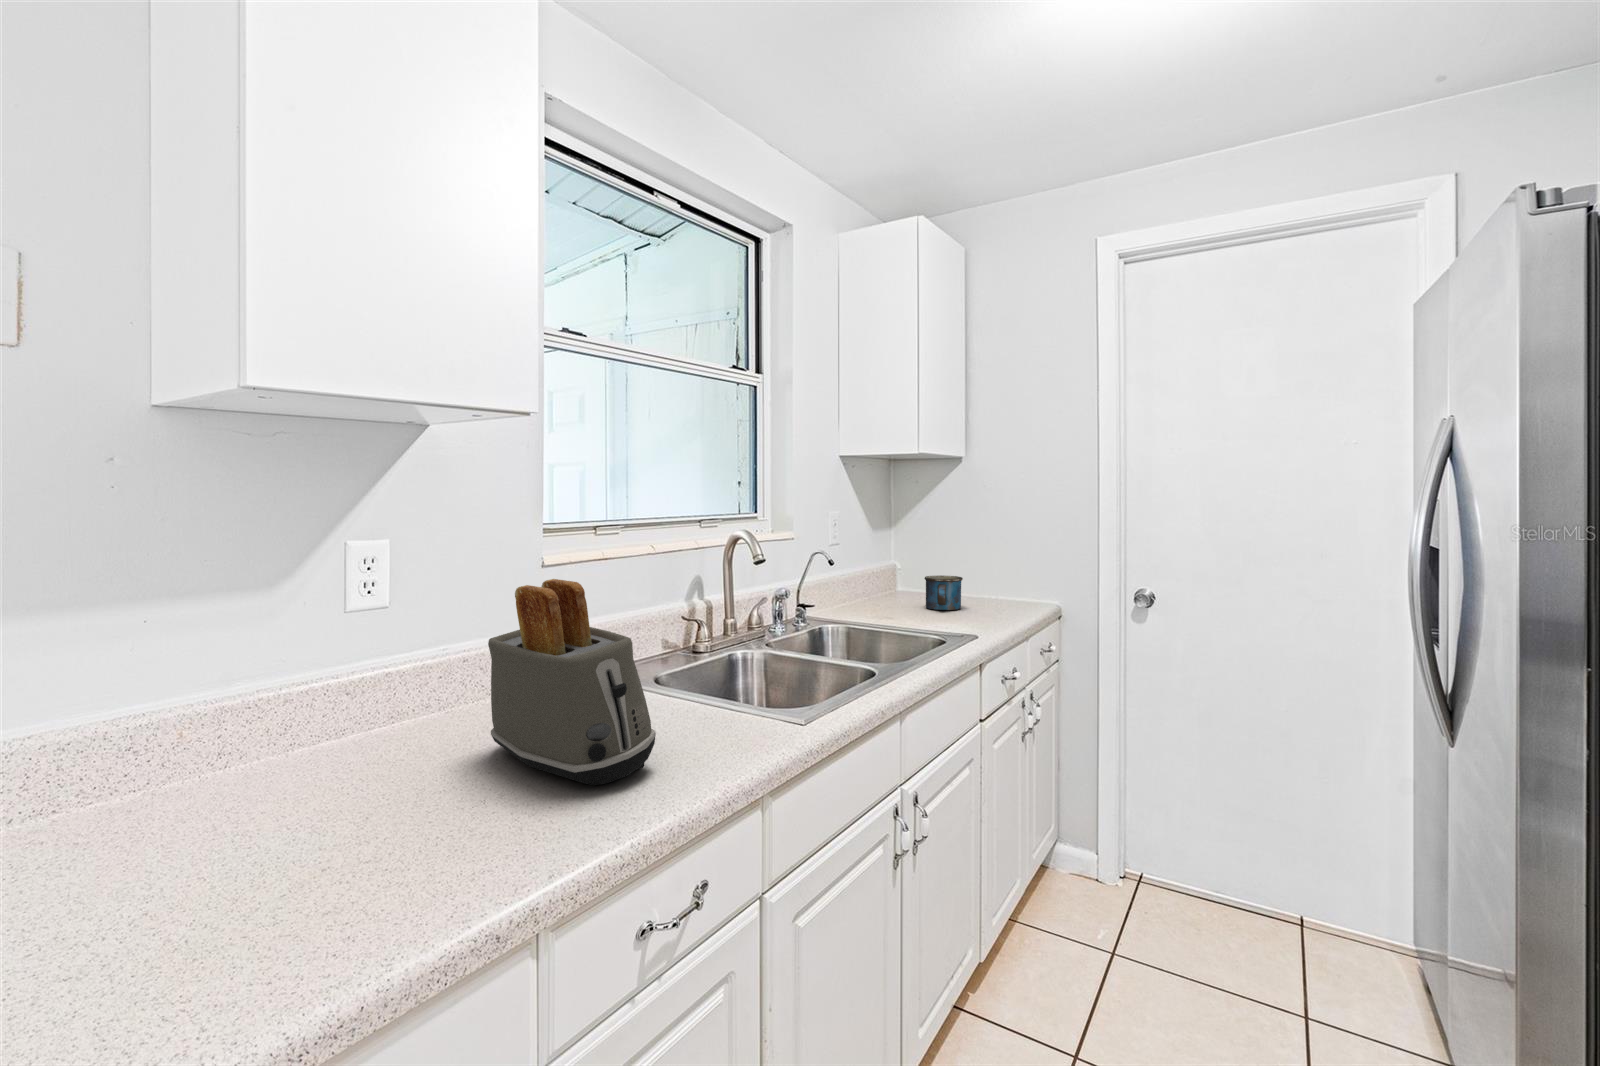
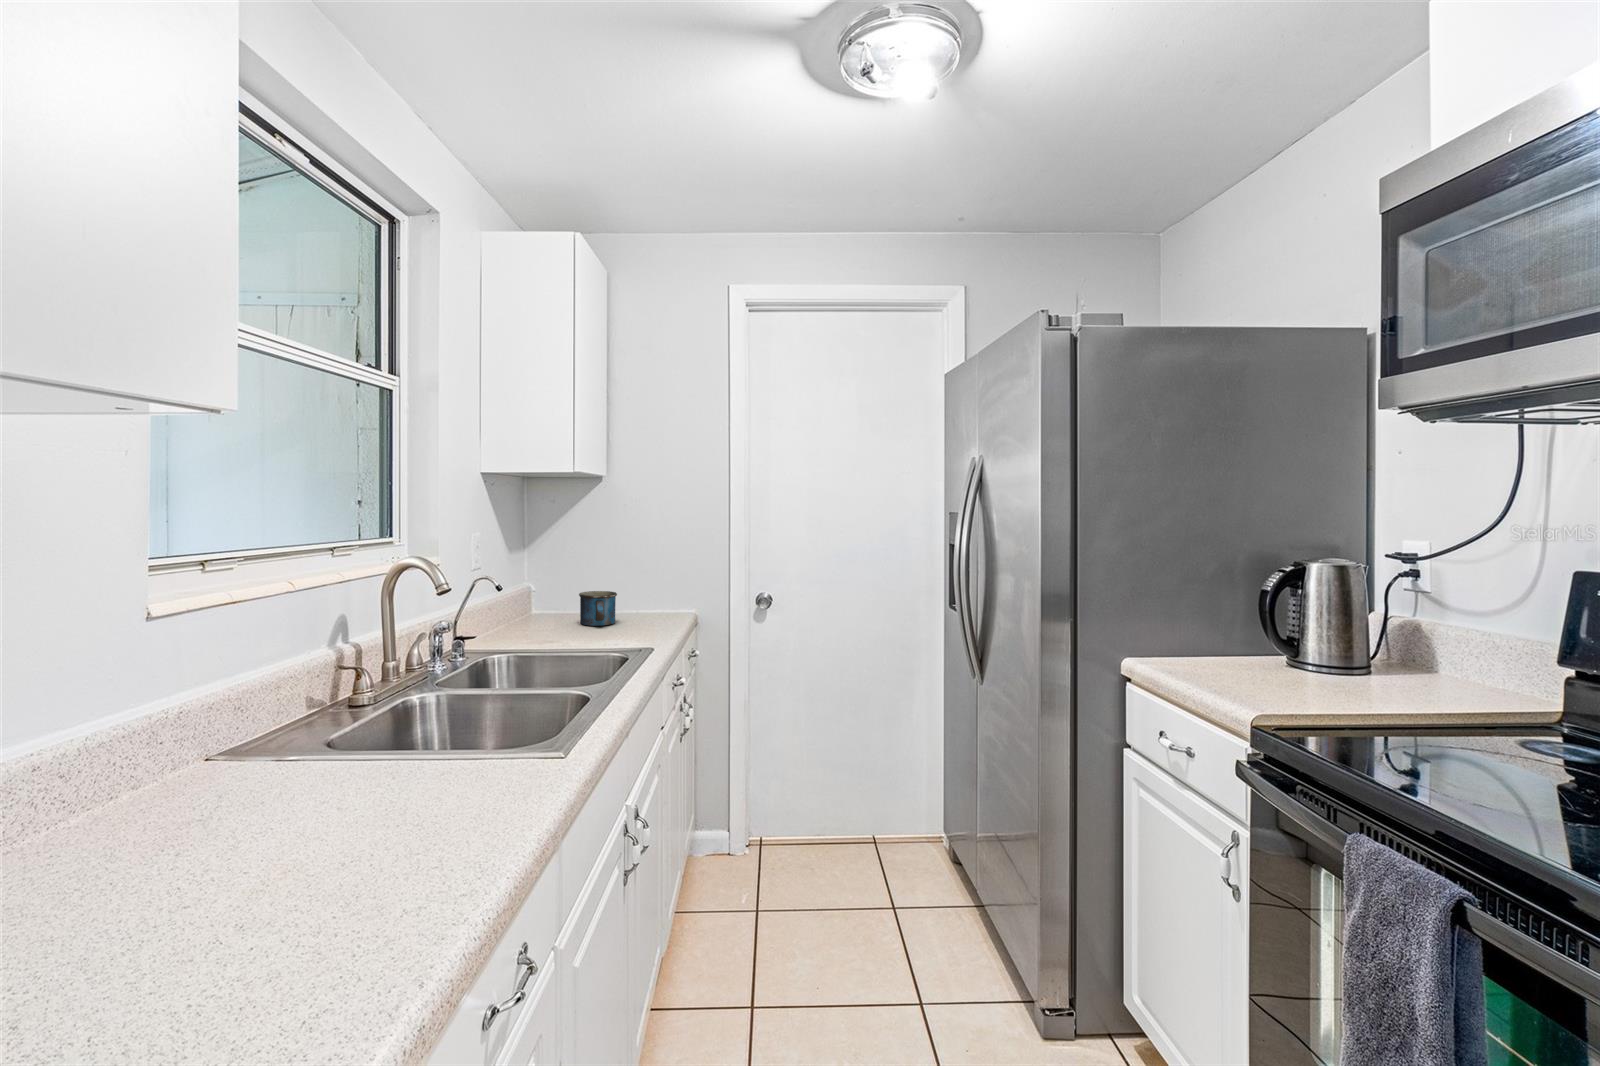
toaster: present [488,579,656,785] -> none [159,661,439,920]

